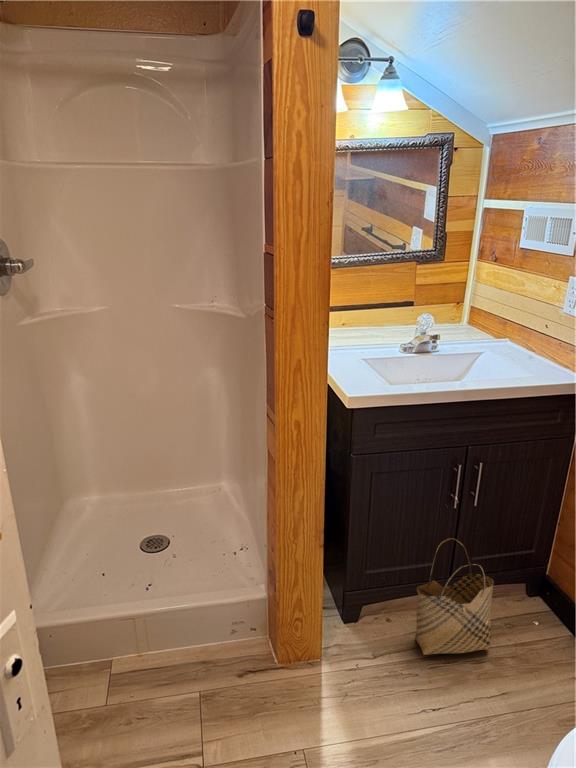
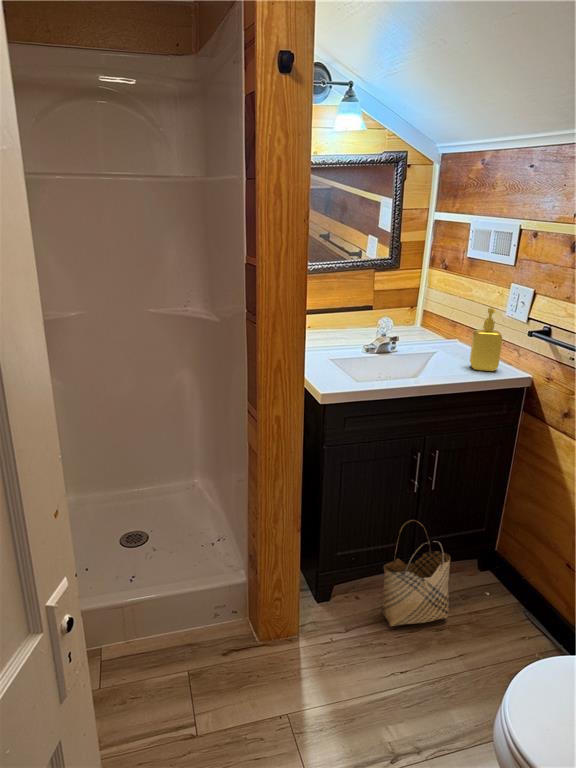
soap dispenser: none [521,304,558,375] -> present [470,308,502,371]

